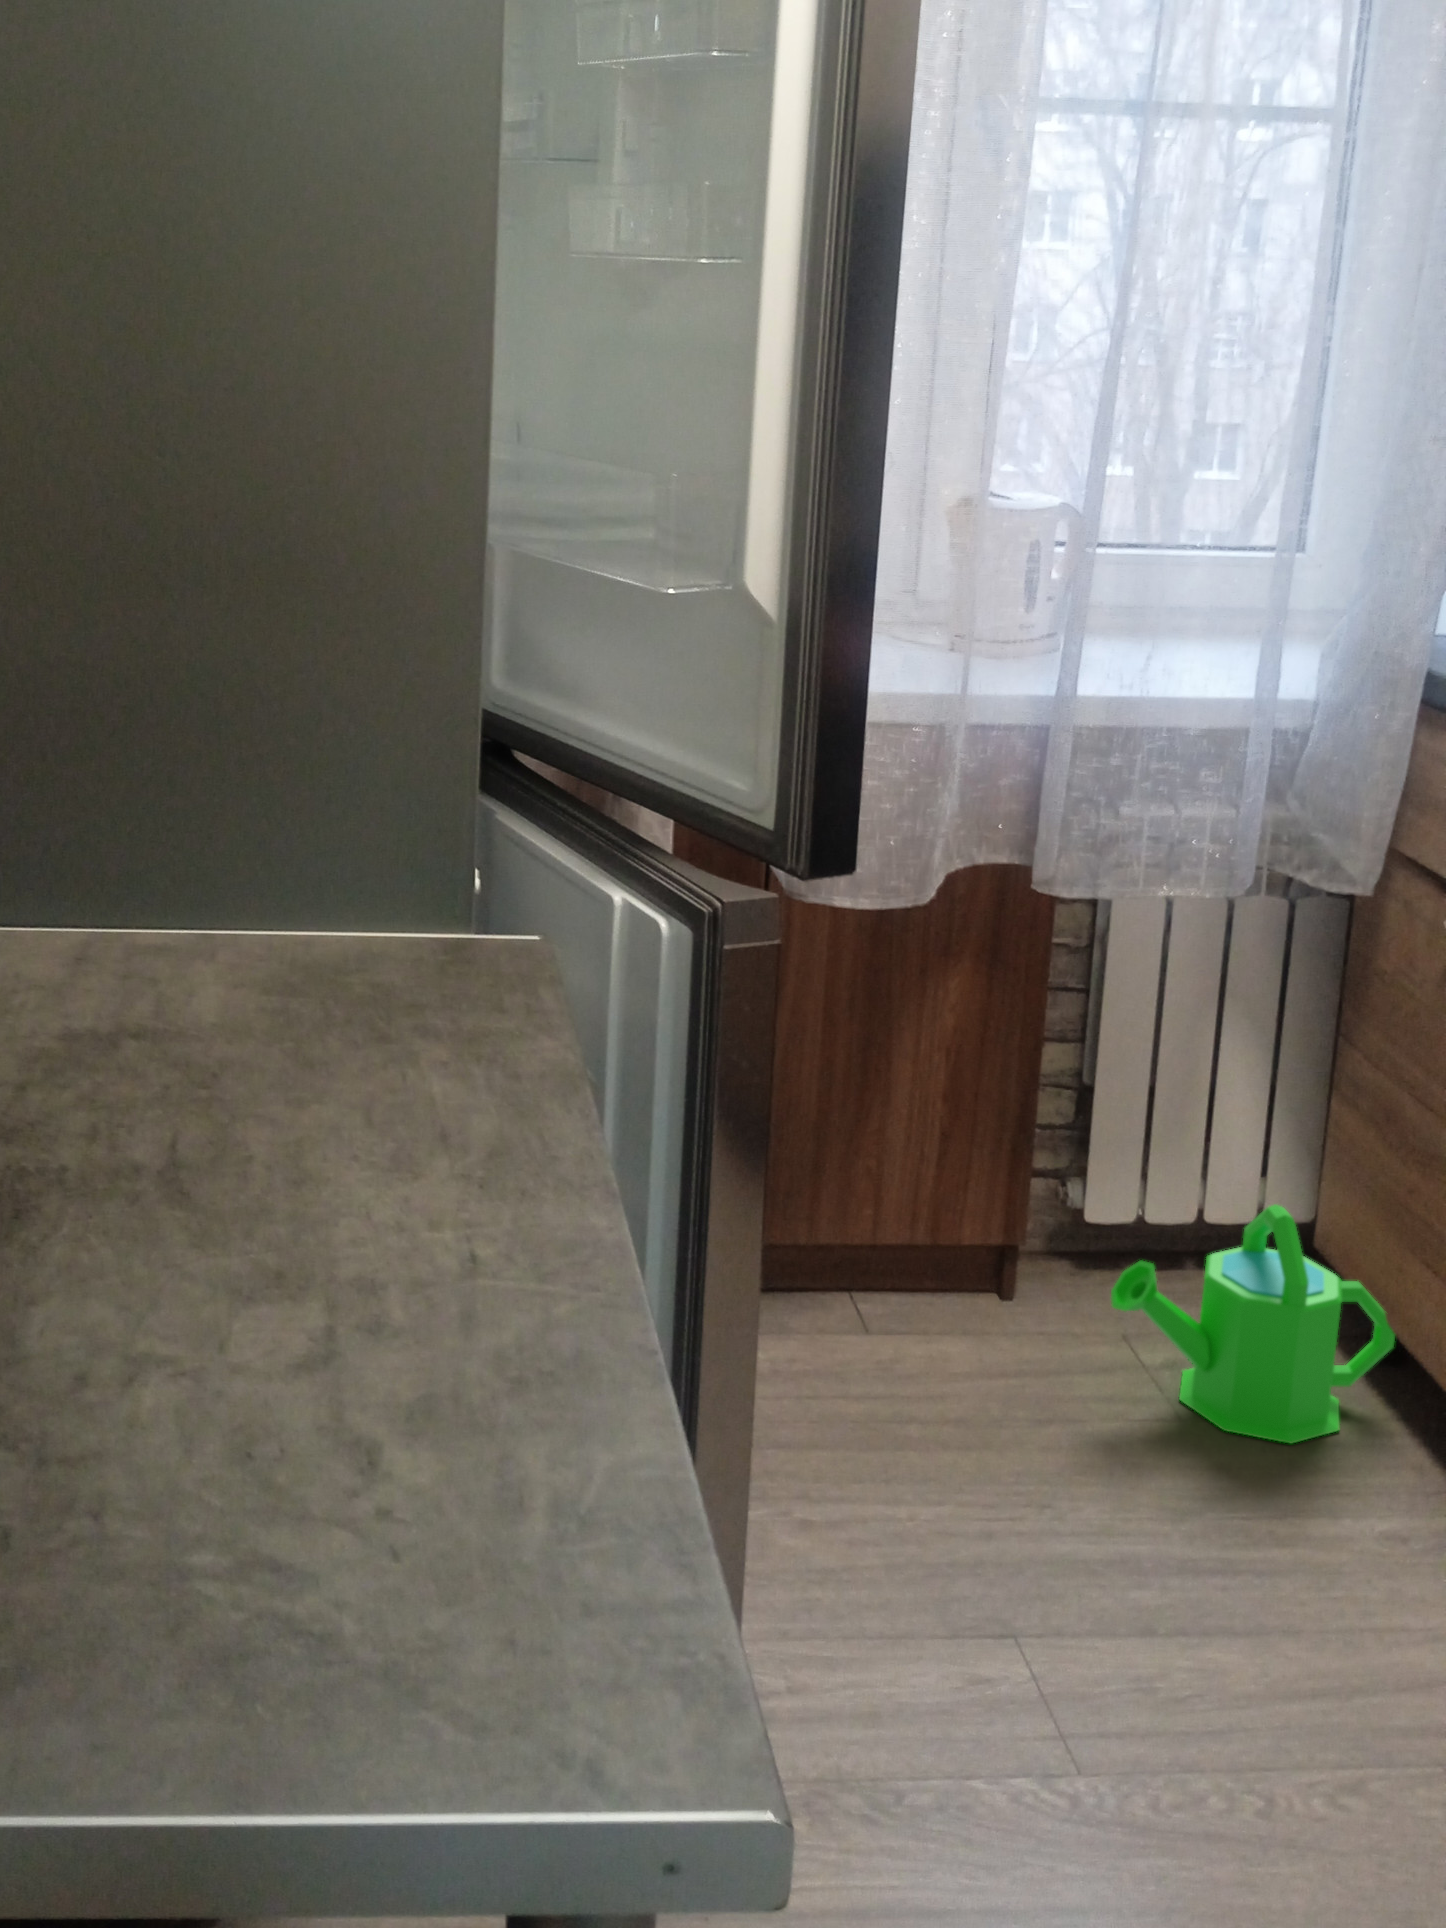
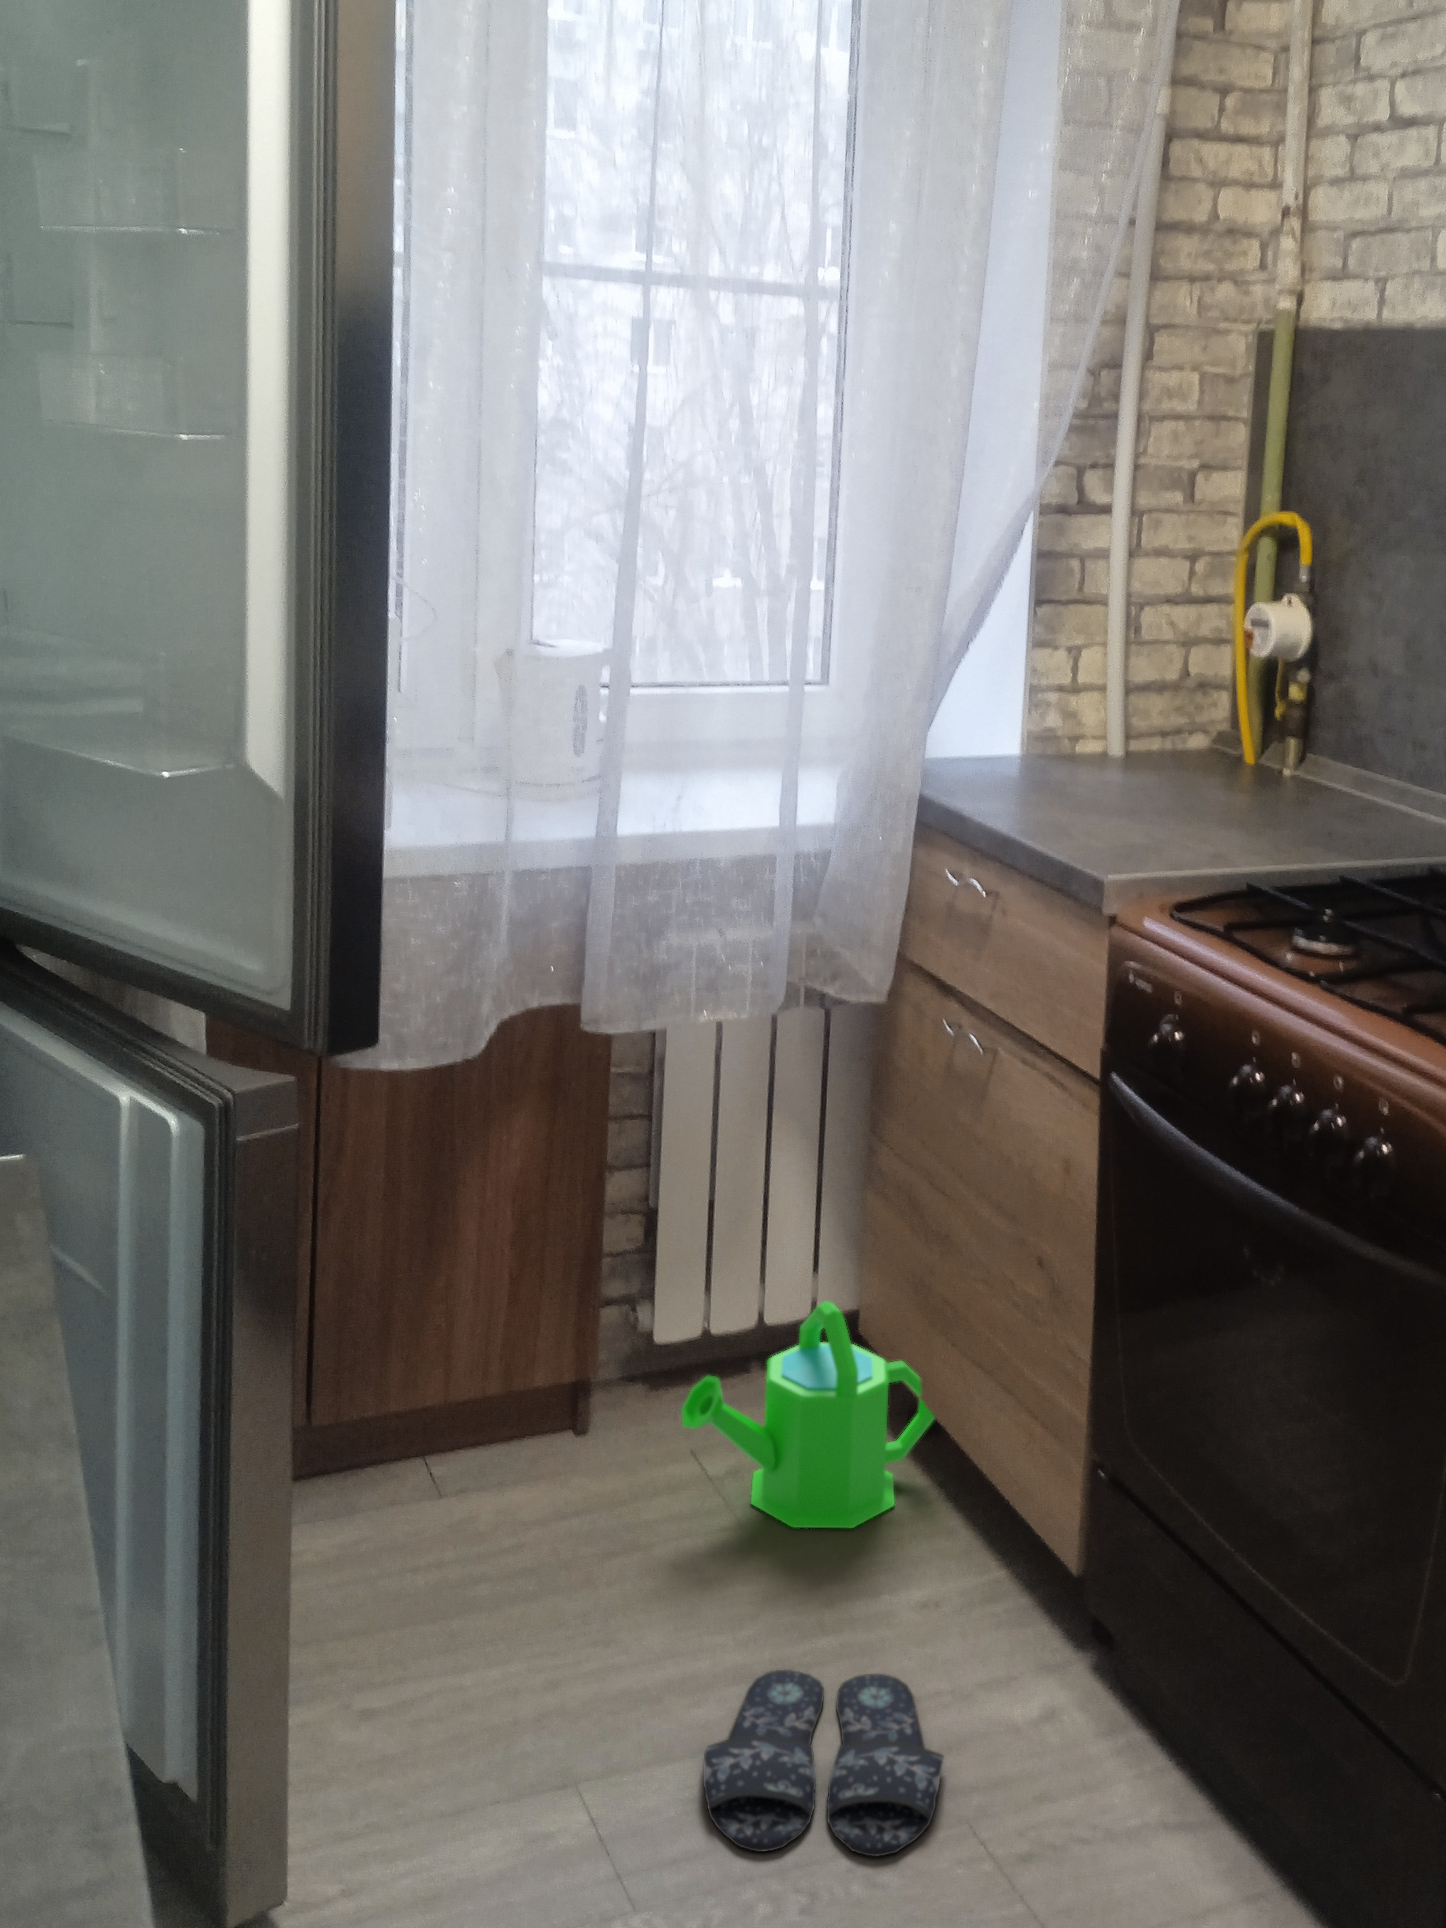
slippers: none [1124,1561,1383,1754] -> present [703,1670,944,1857]

